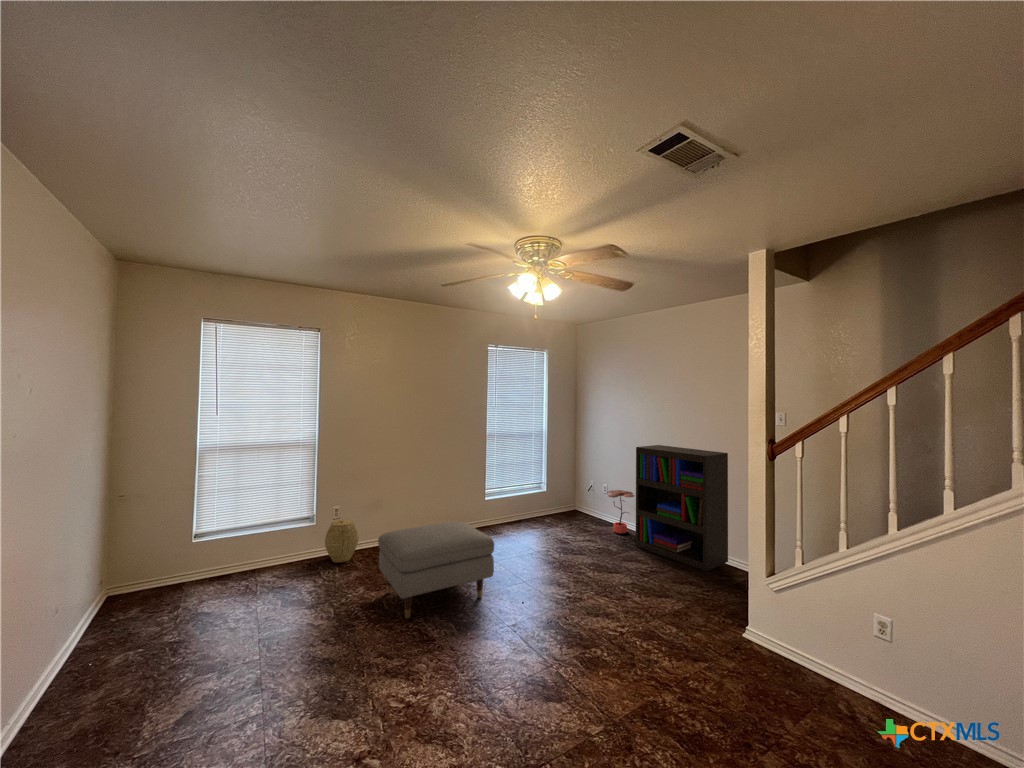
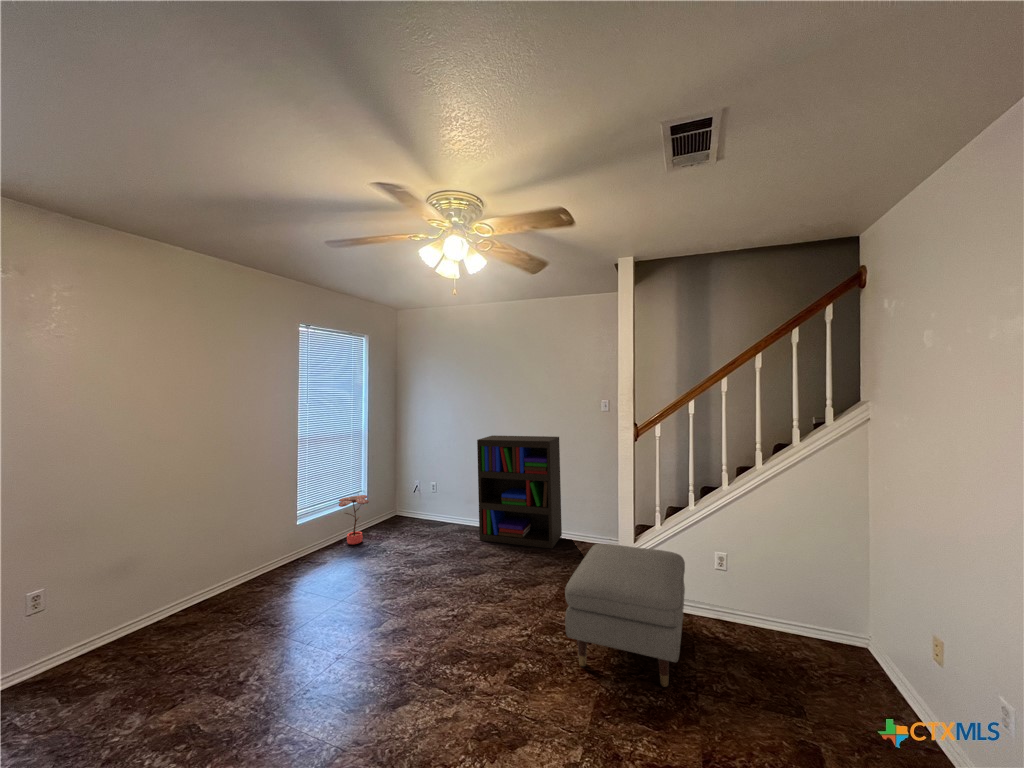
potted plant: present [607,490,634,533] -> present [339,495,369,544]
woven basket: present [325,520,359,563] -> none [20,609,98,691]
ottoman: present [378,521,494,618] -> present [565,544,685,687]

